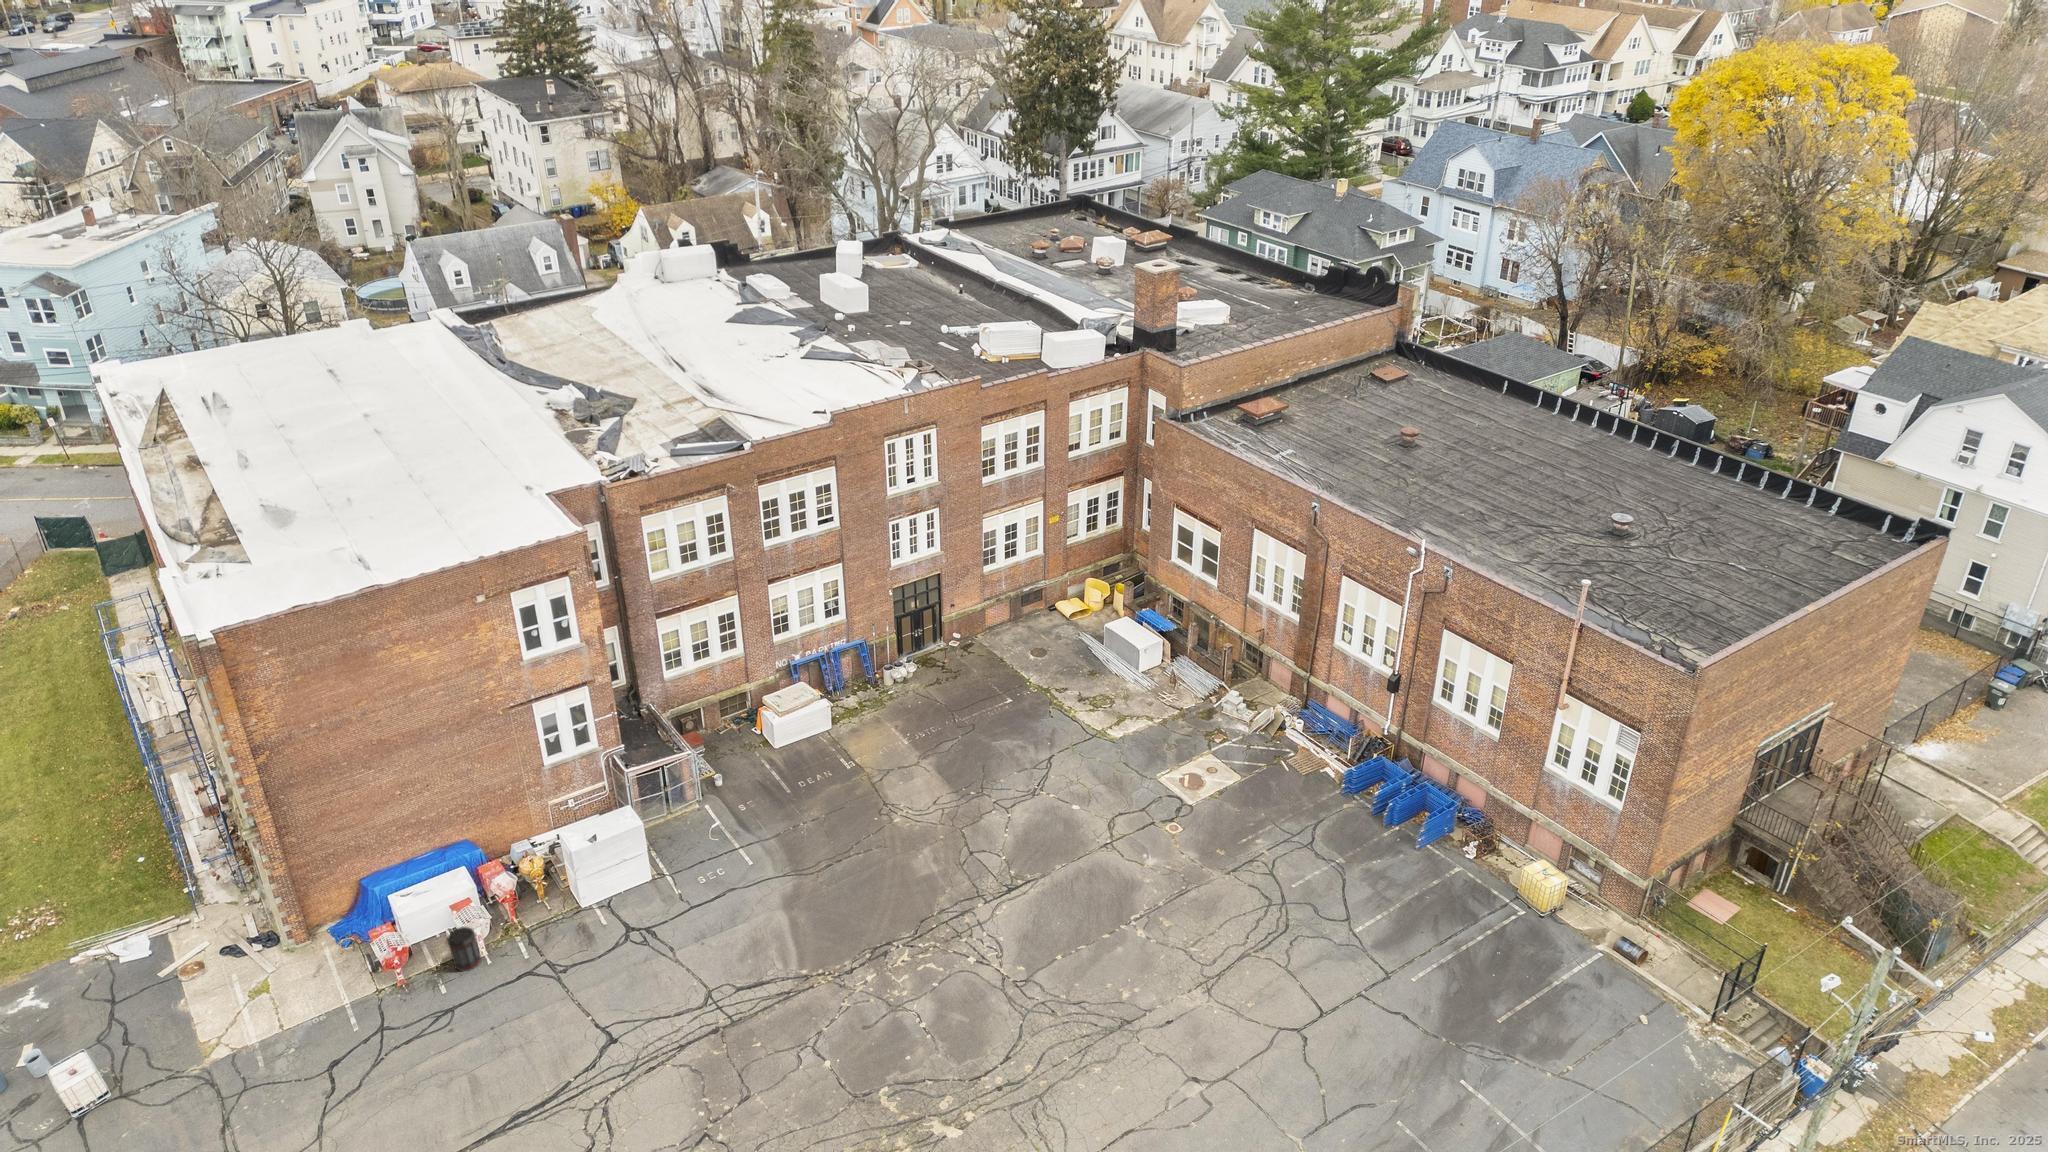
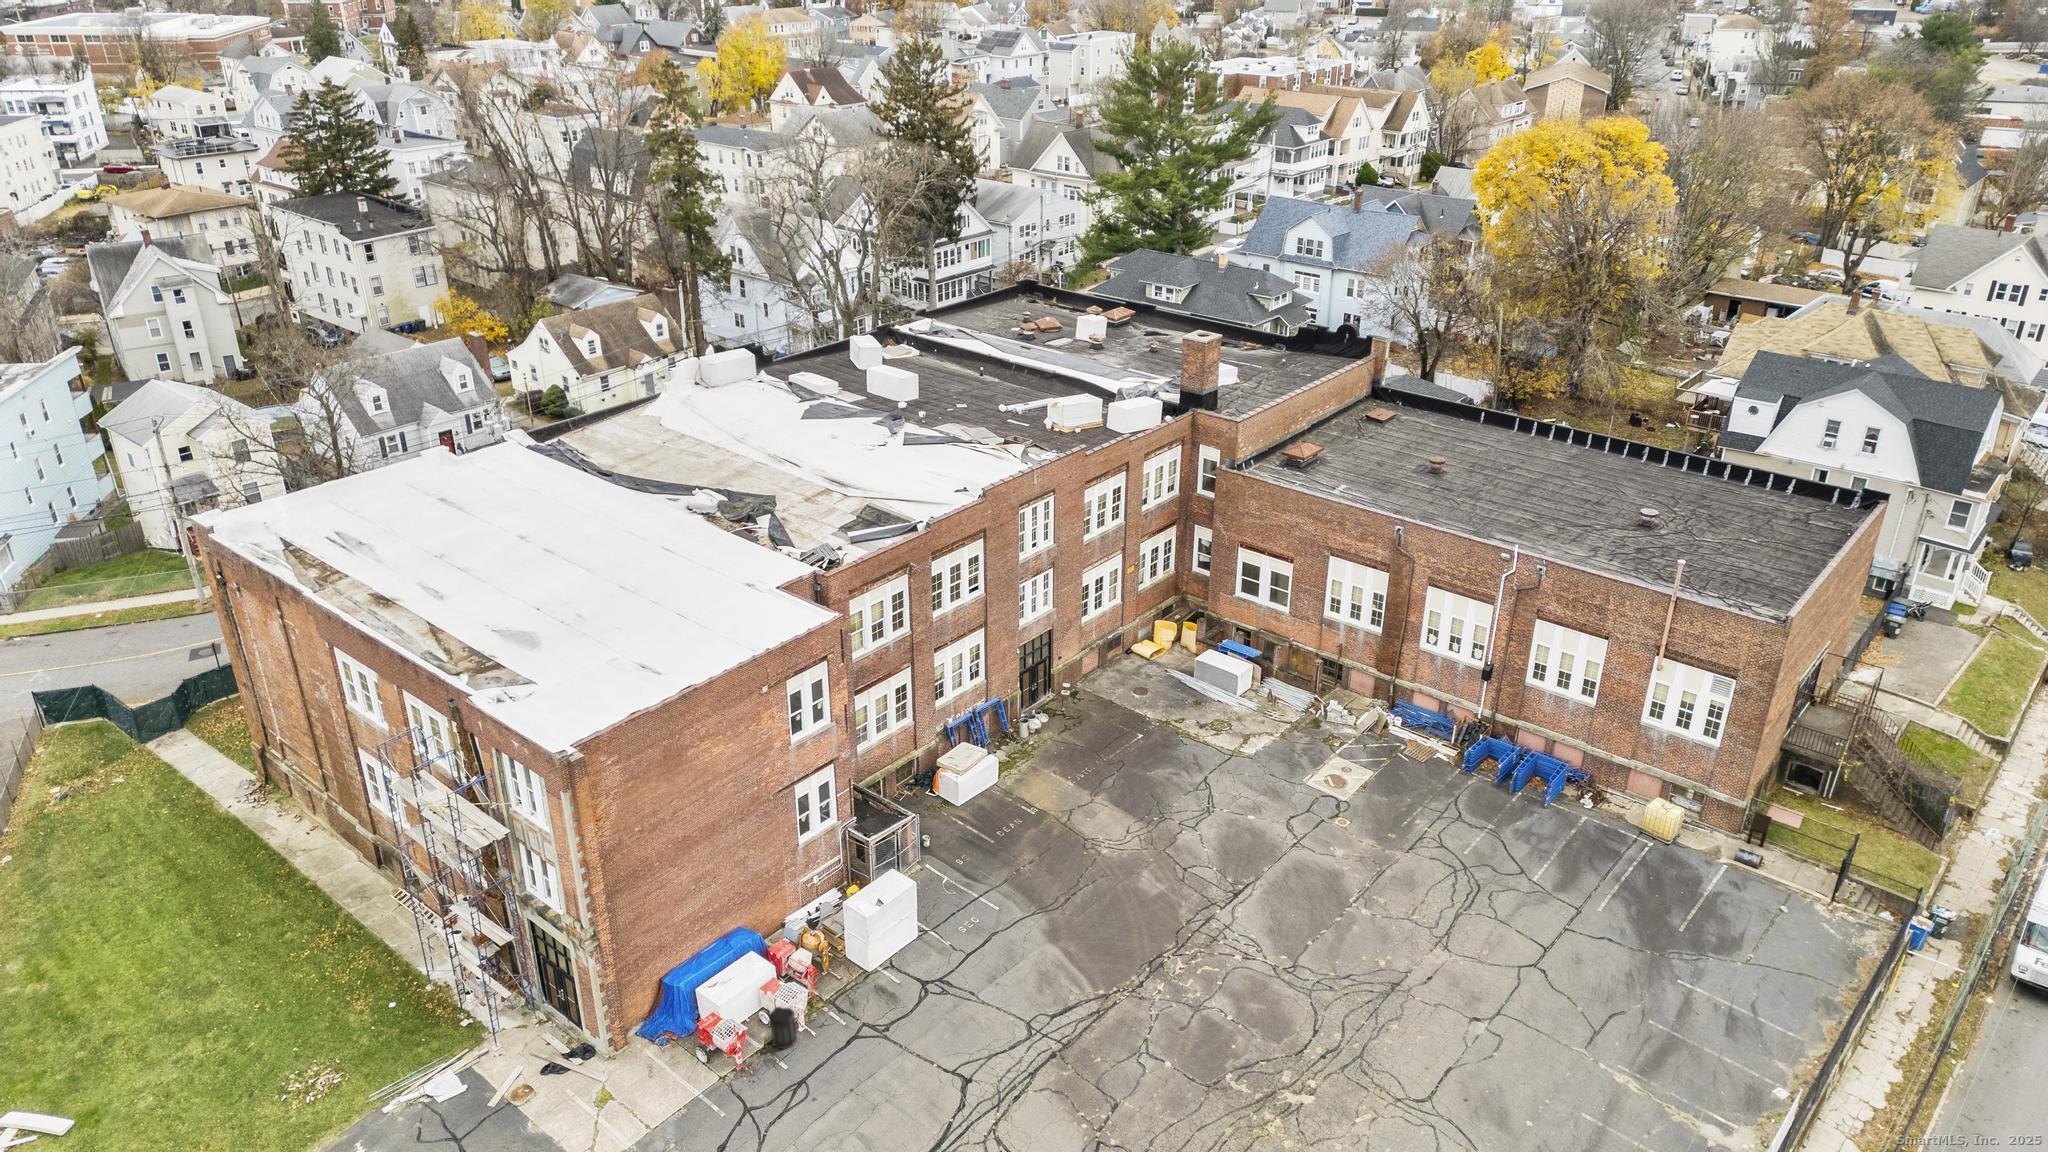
bench: none [1650,898,1690,941] -> present [1747,812,1772,847]

